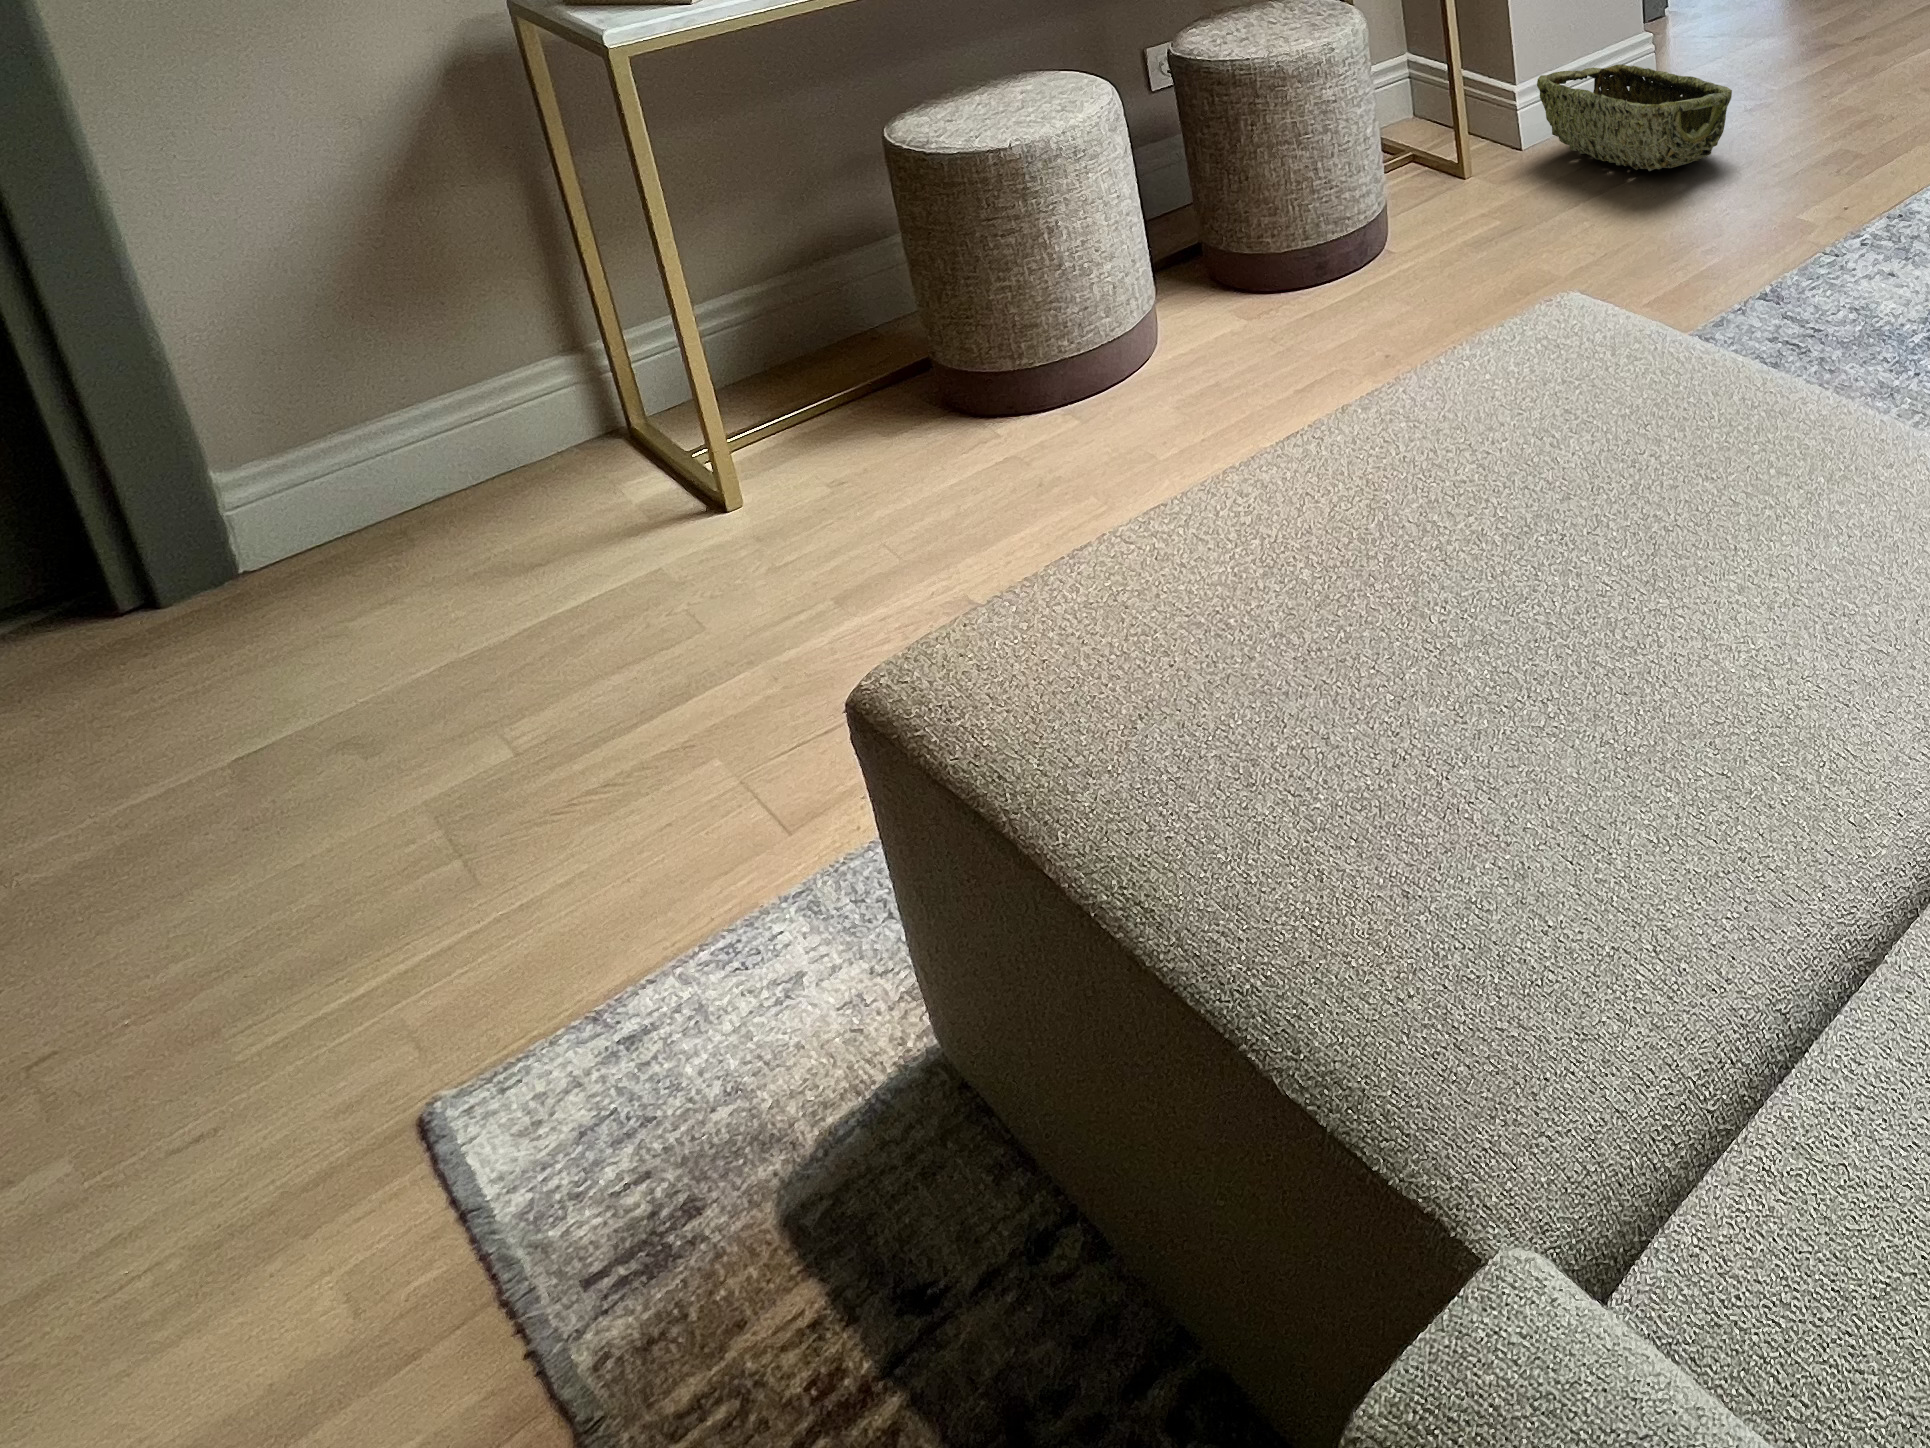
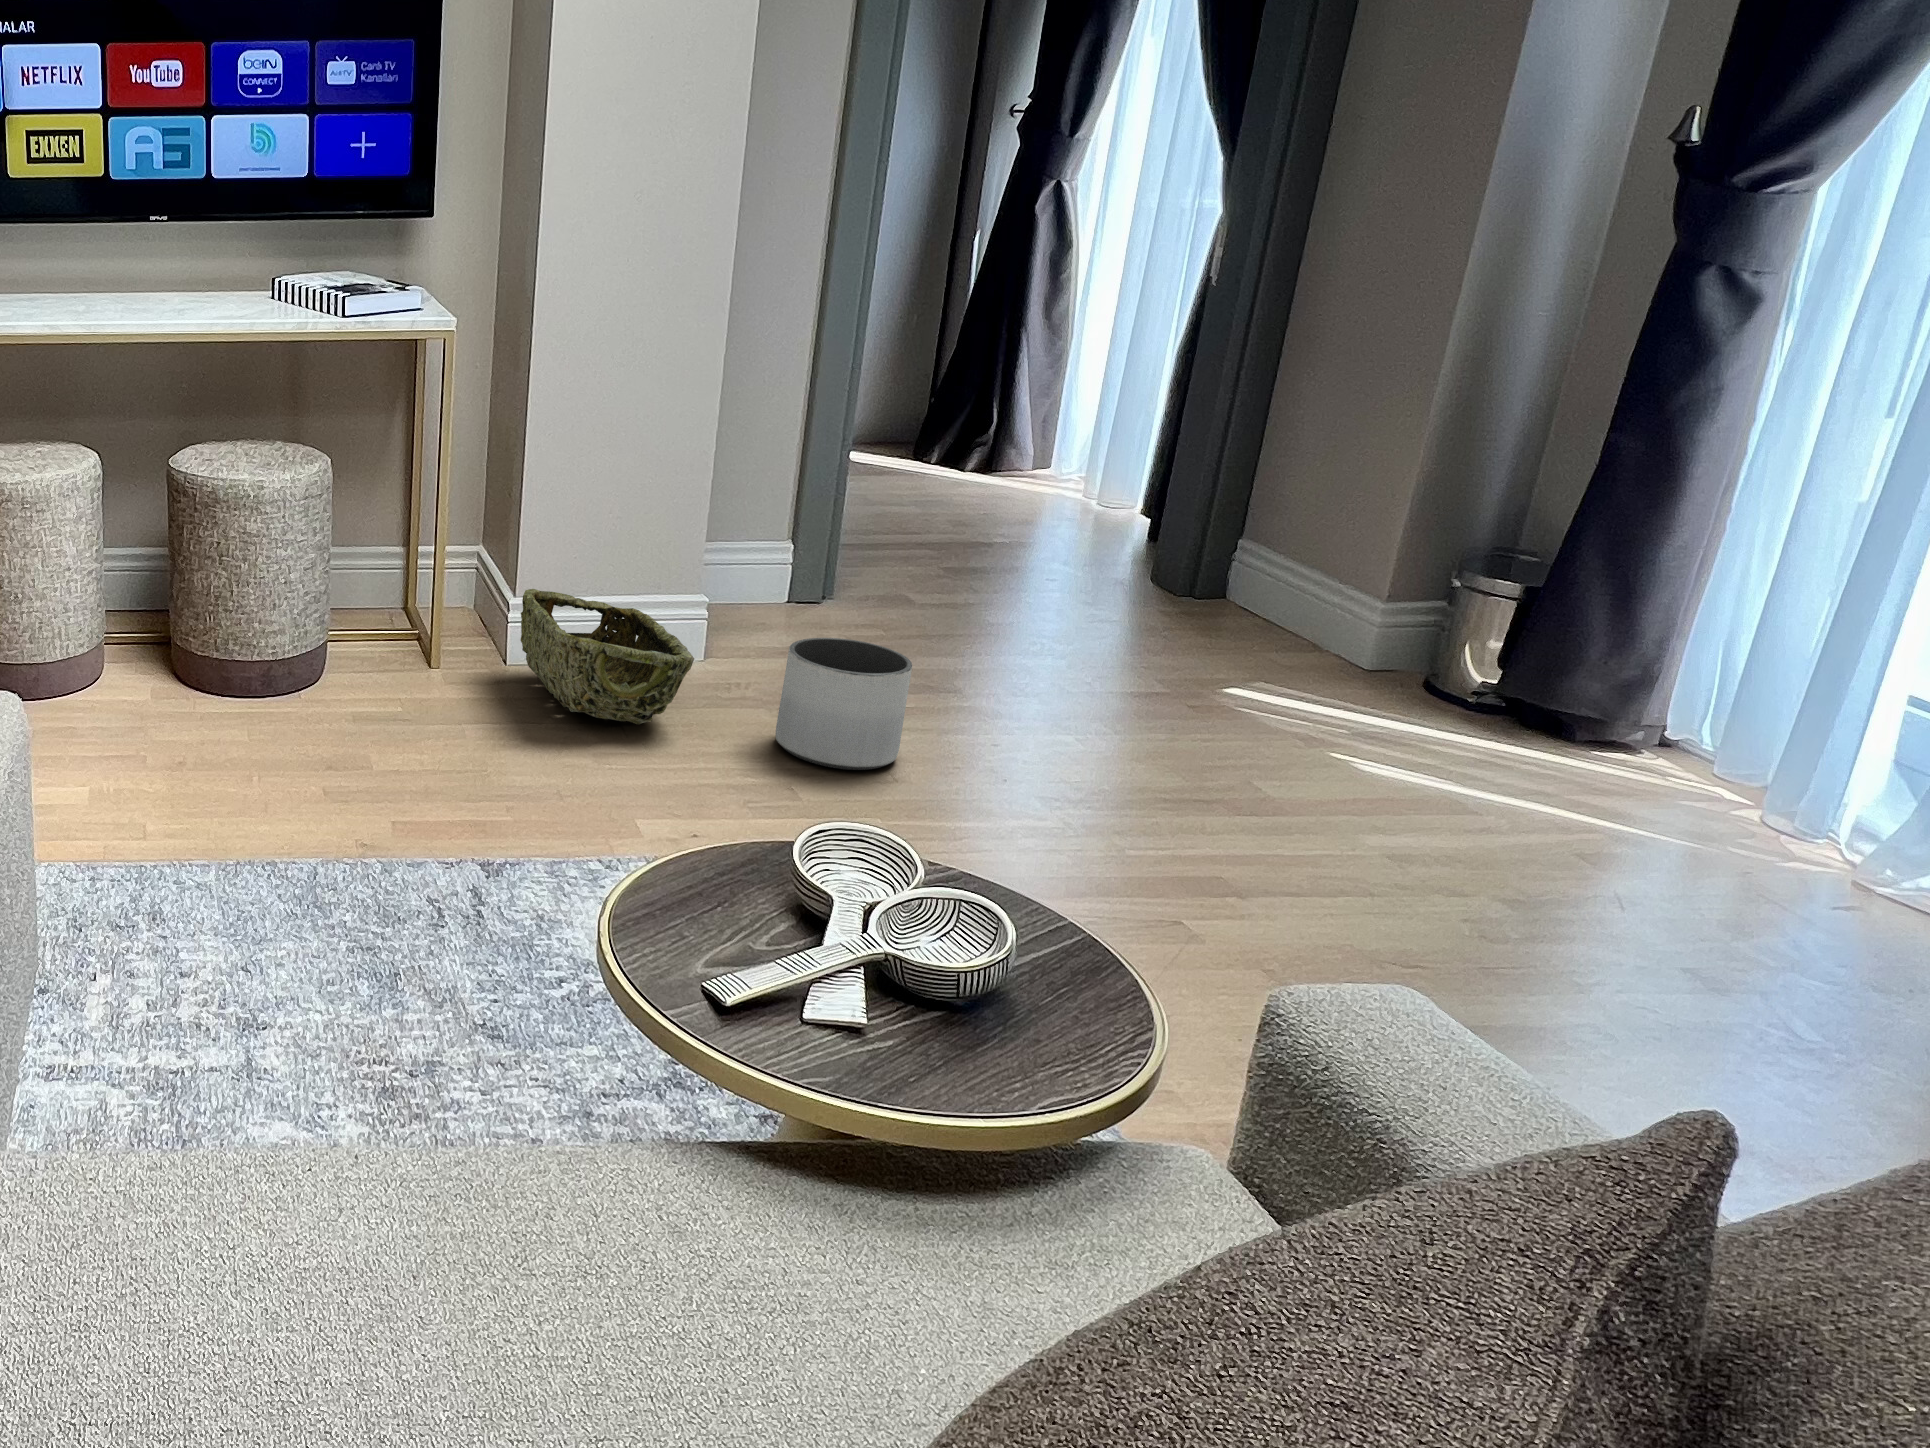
planter: none [1789,34,1883,140] -> present [776,638,912,770]

